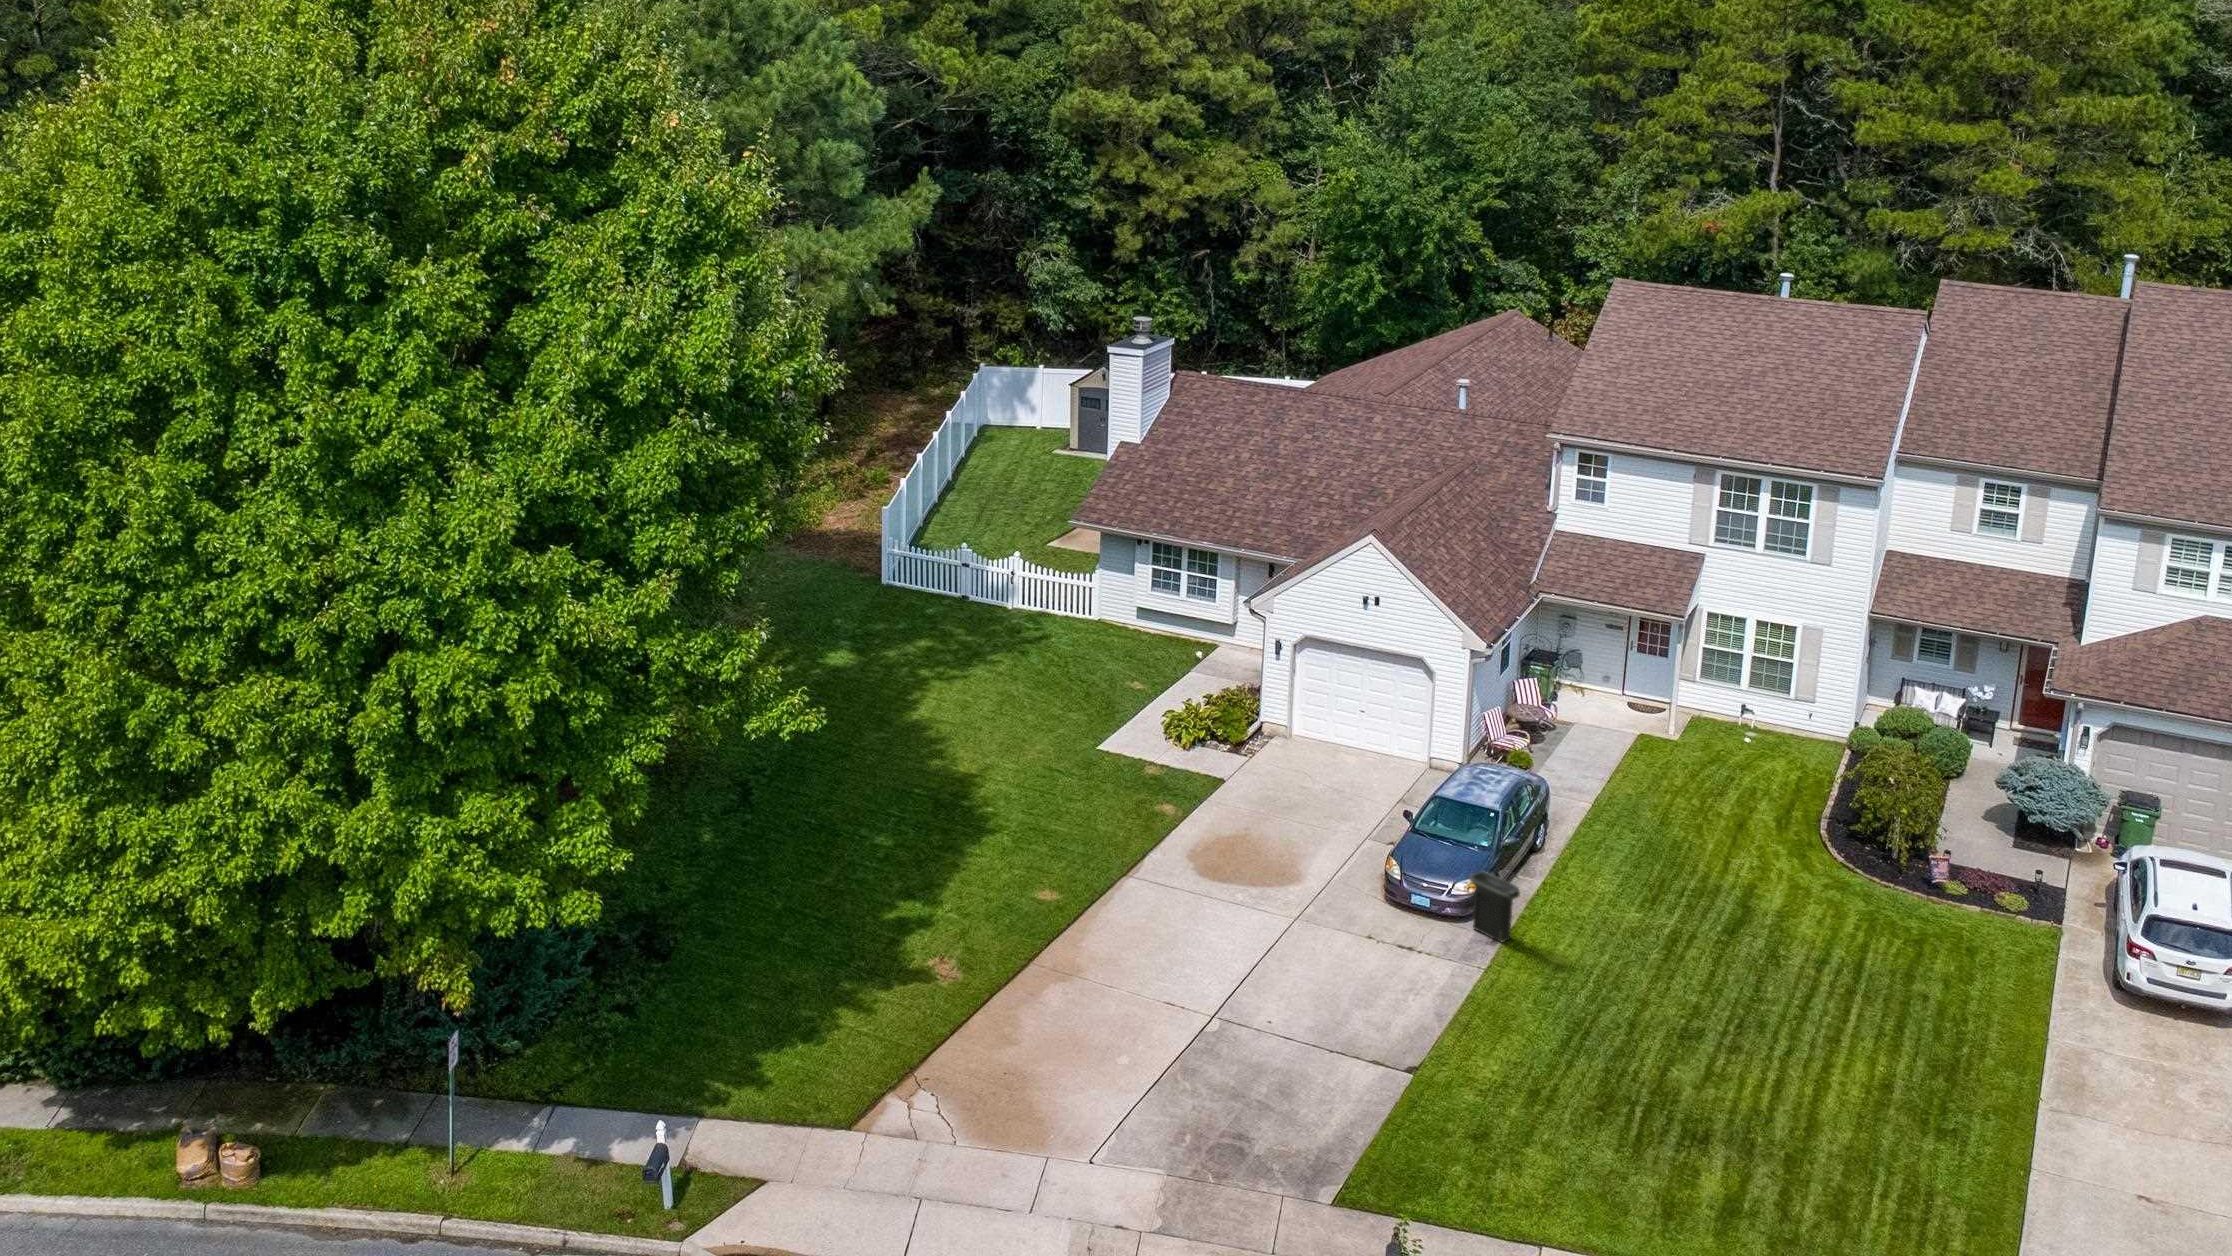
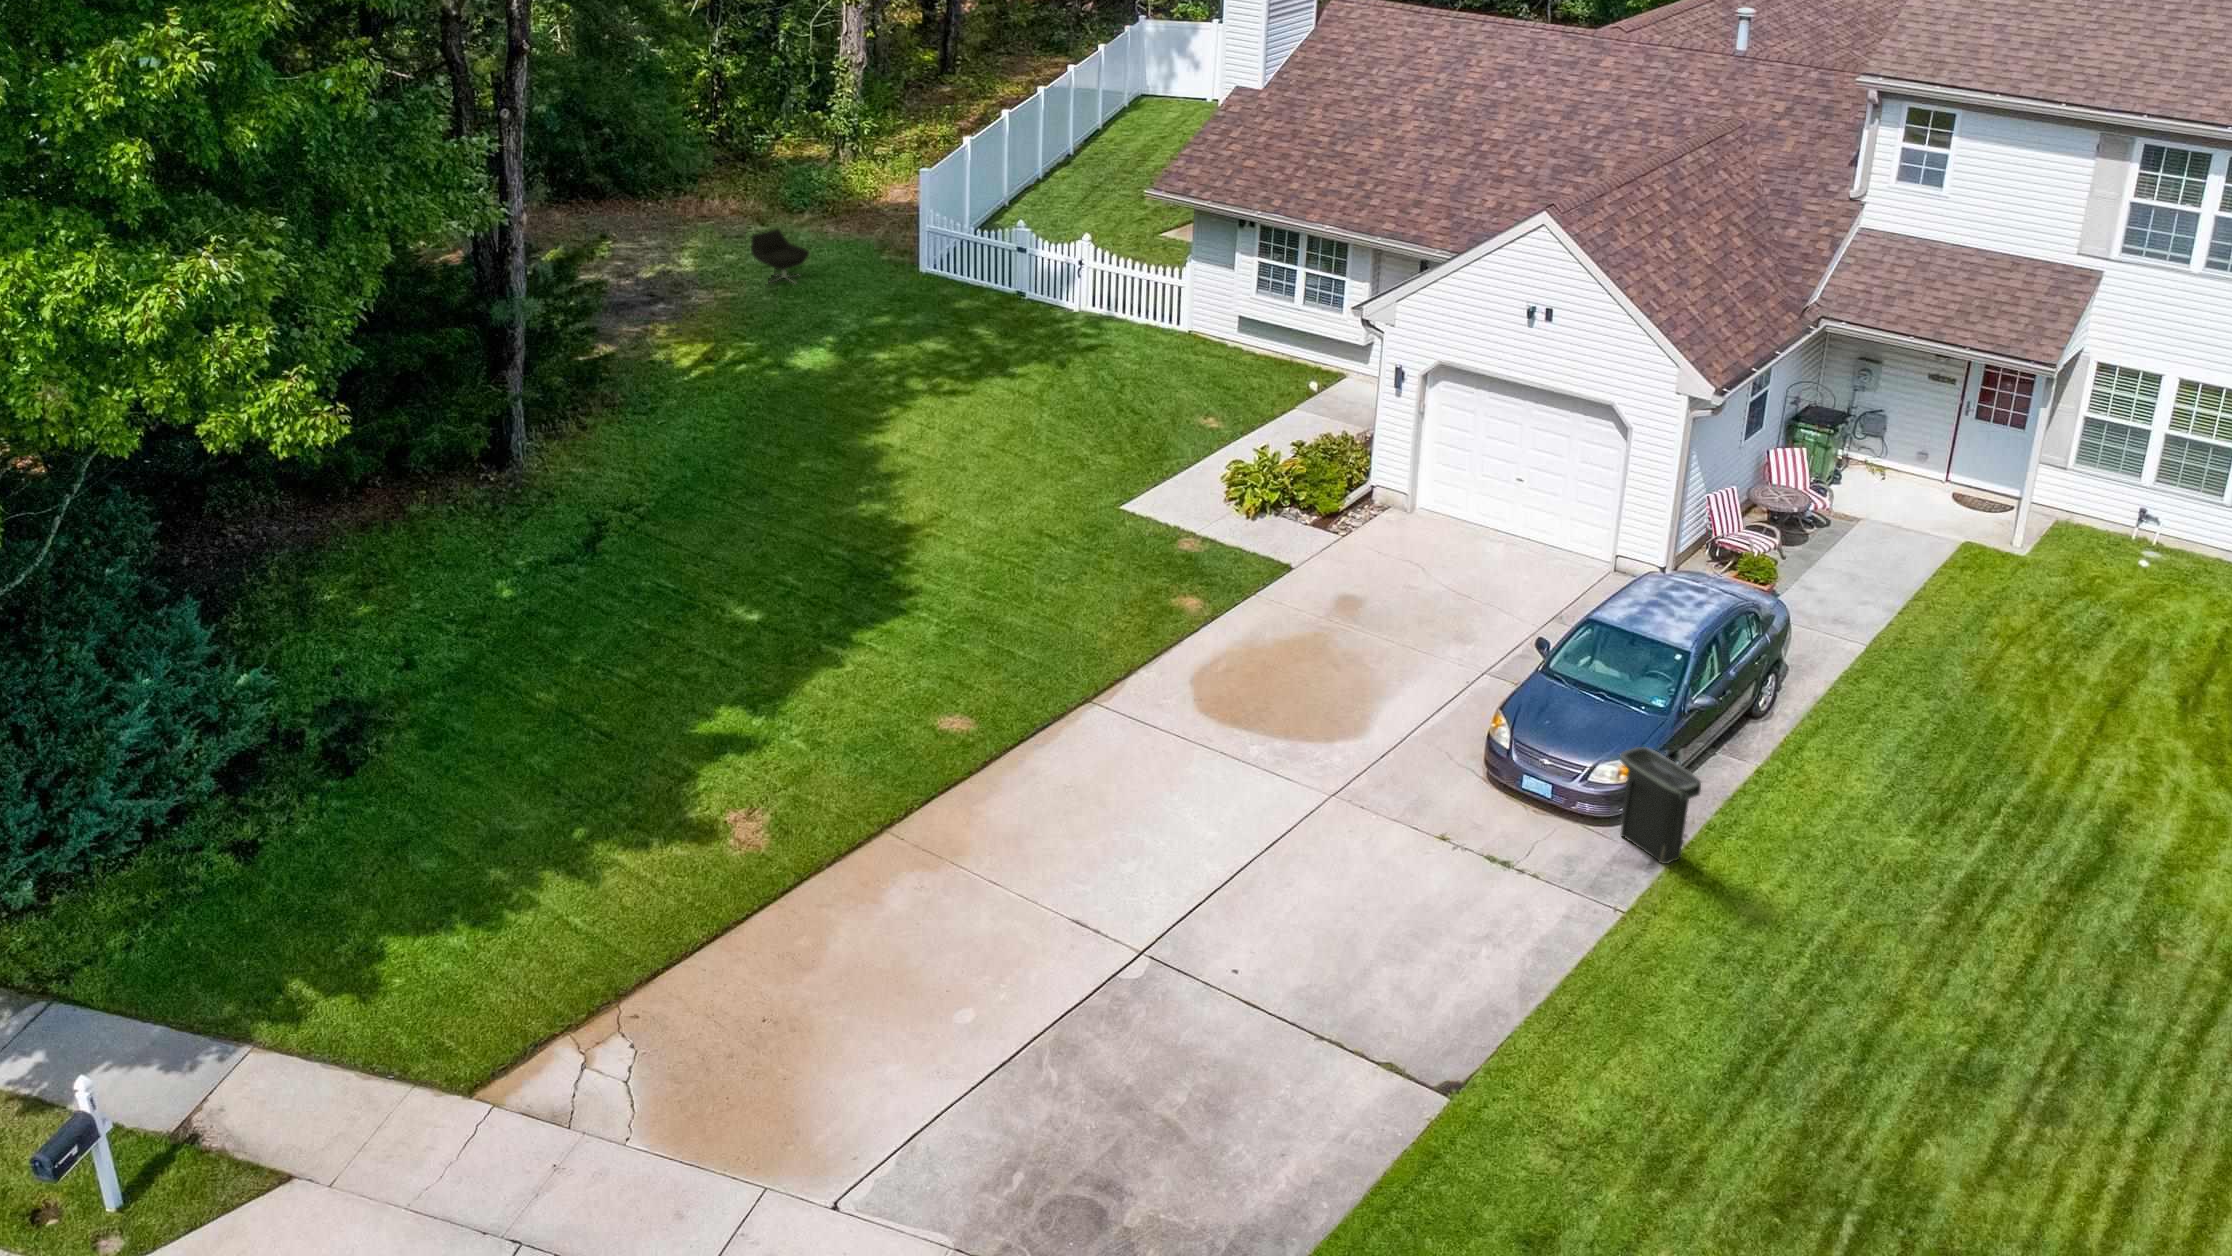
lounge chair: none [760,555,805,597] -> present [751,229,810,281]

